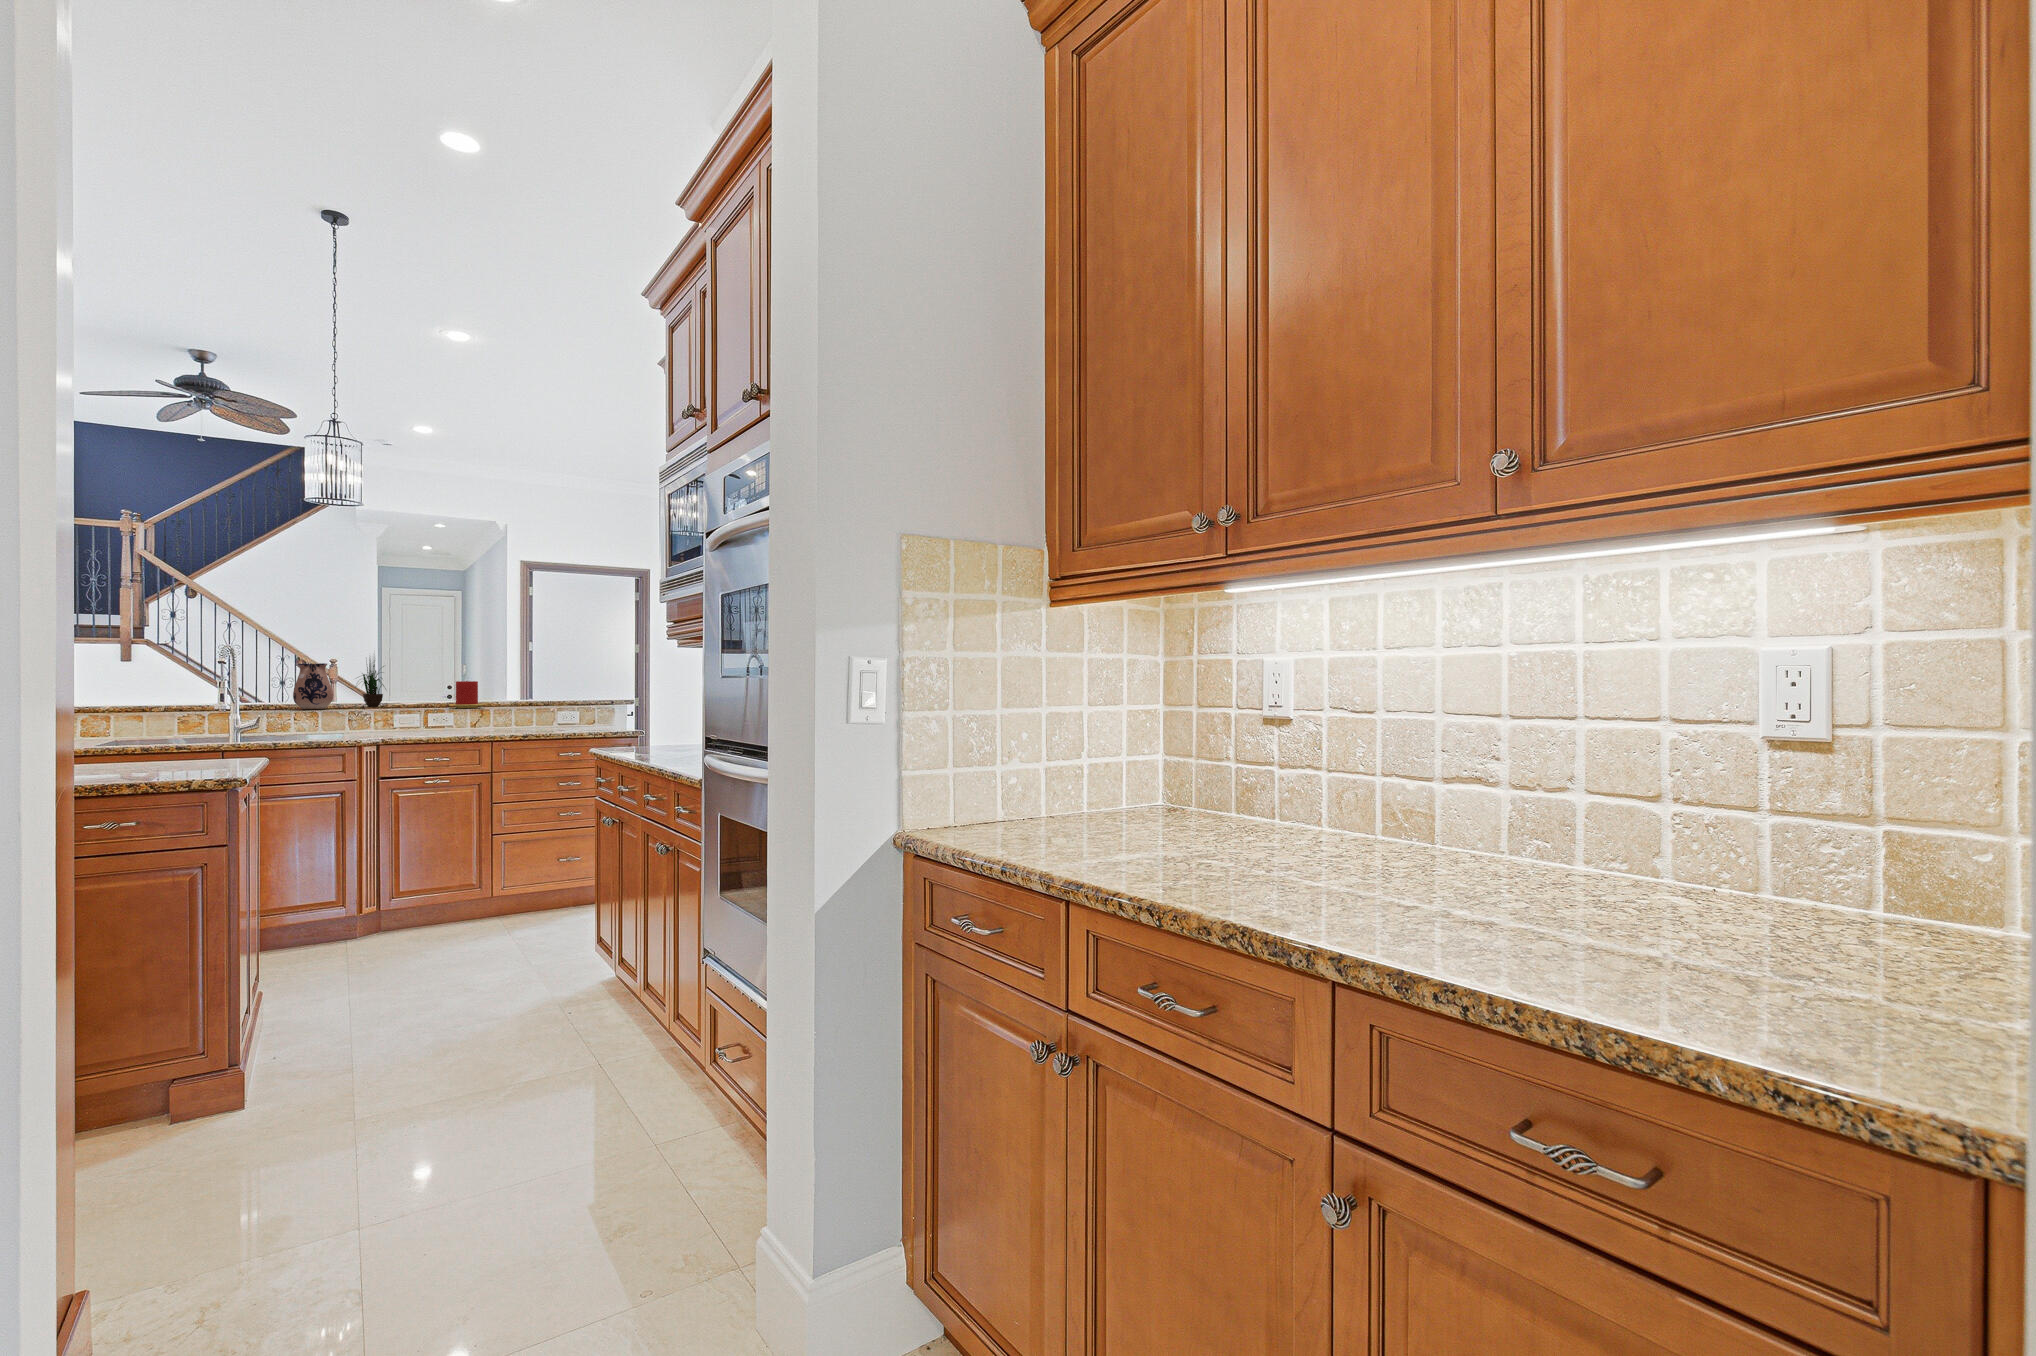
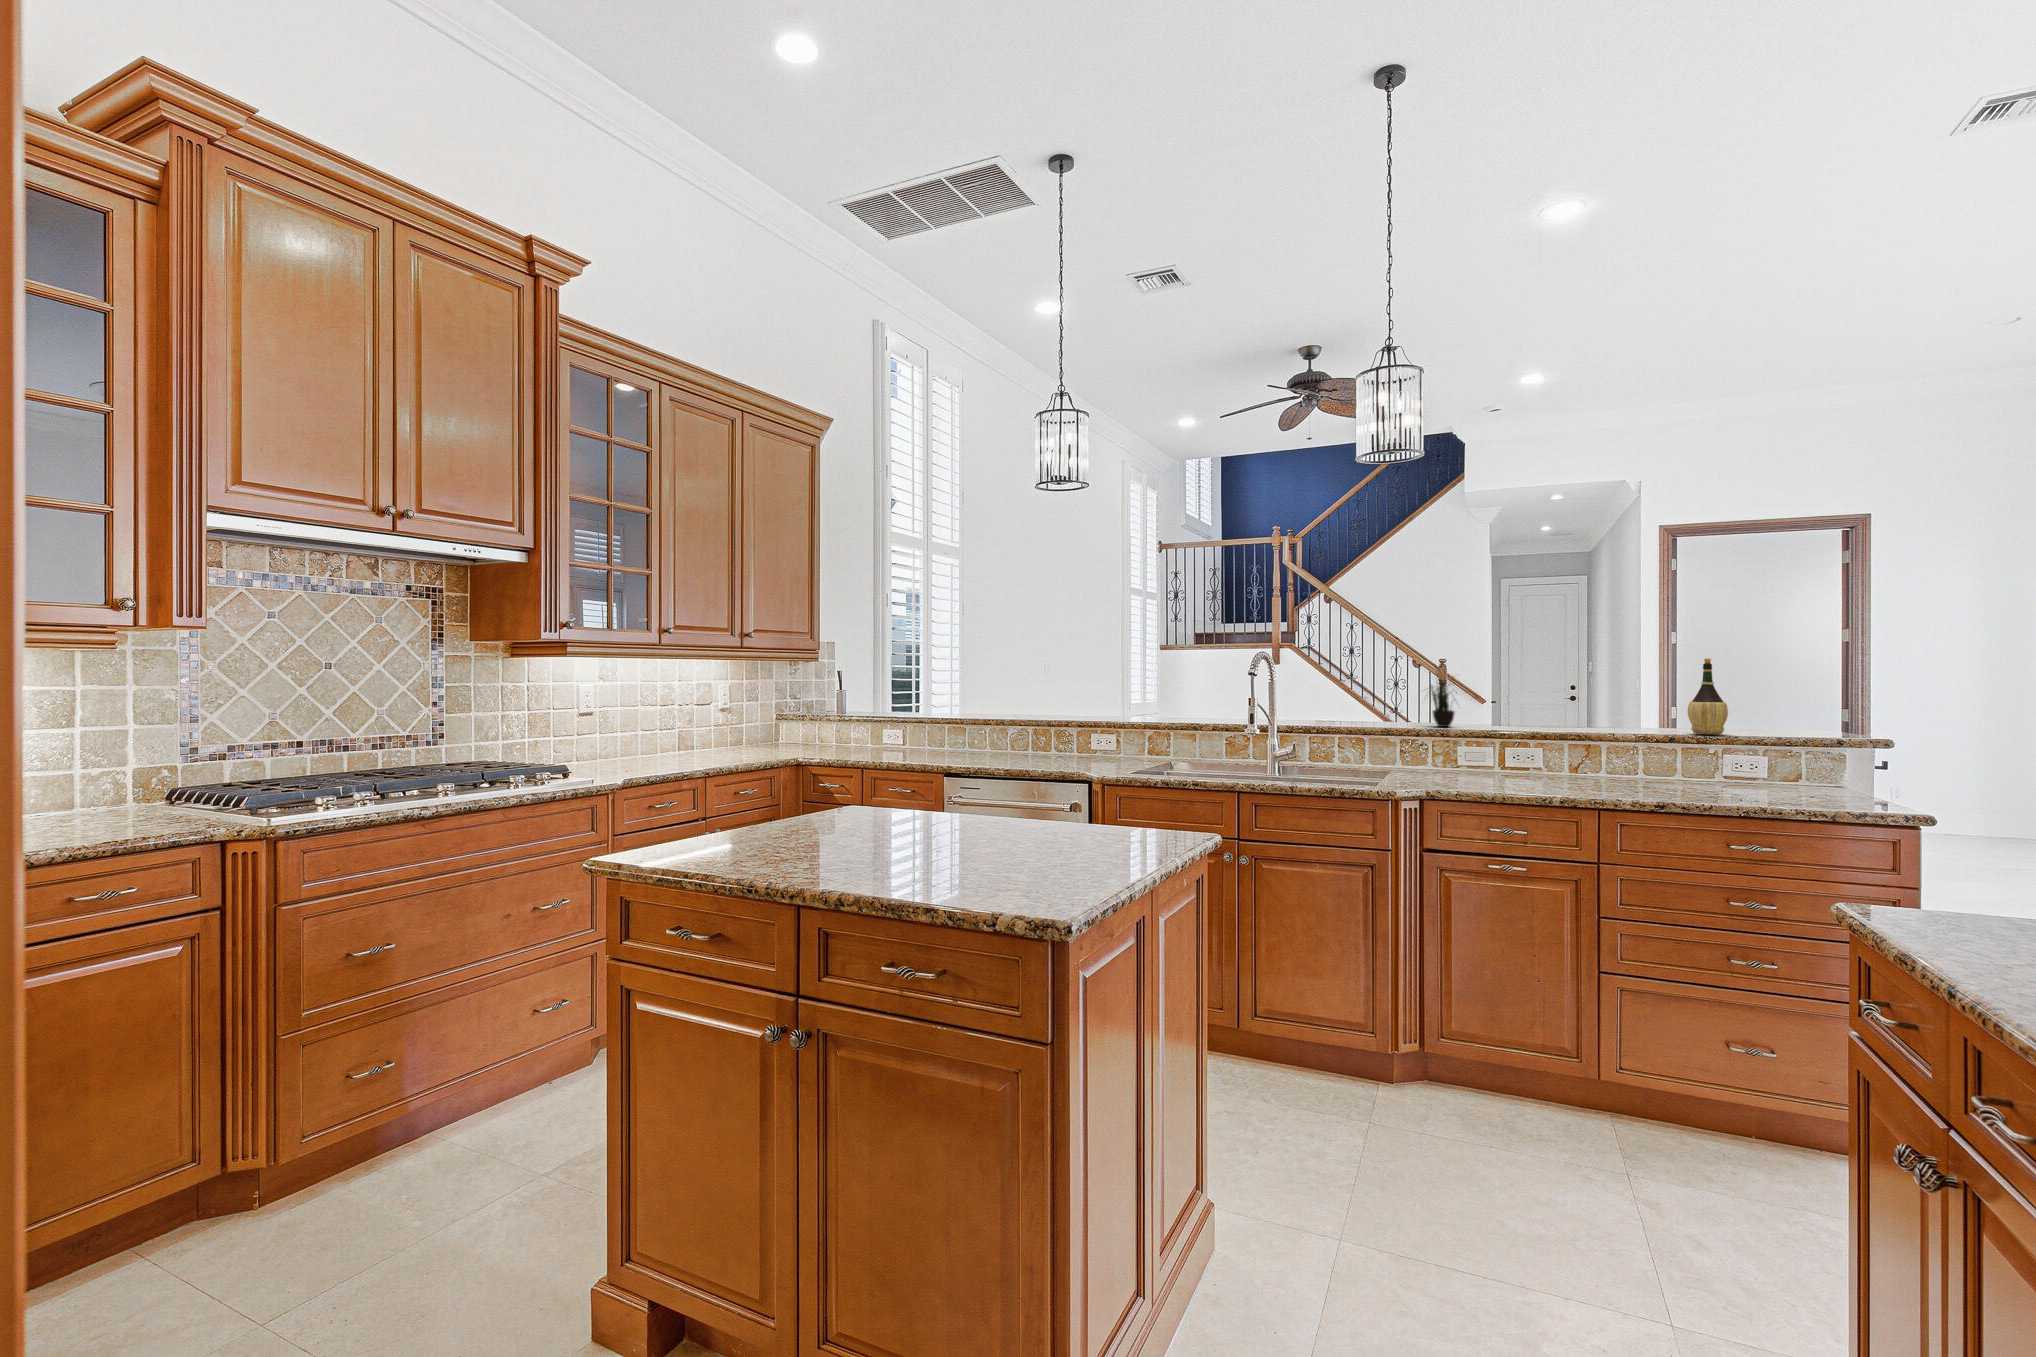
wine bottle: none [538,656,559,703] -> present [1688,658,1728,735]
ceramic pitcher: present [293,663,333,709] -> none [1351,674,1393,730]
candle: present [449,681,485,708] -> none [1535,701,1593,742]

